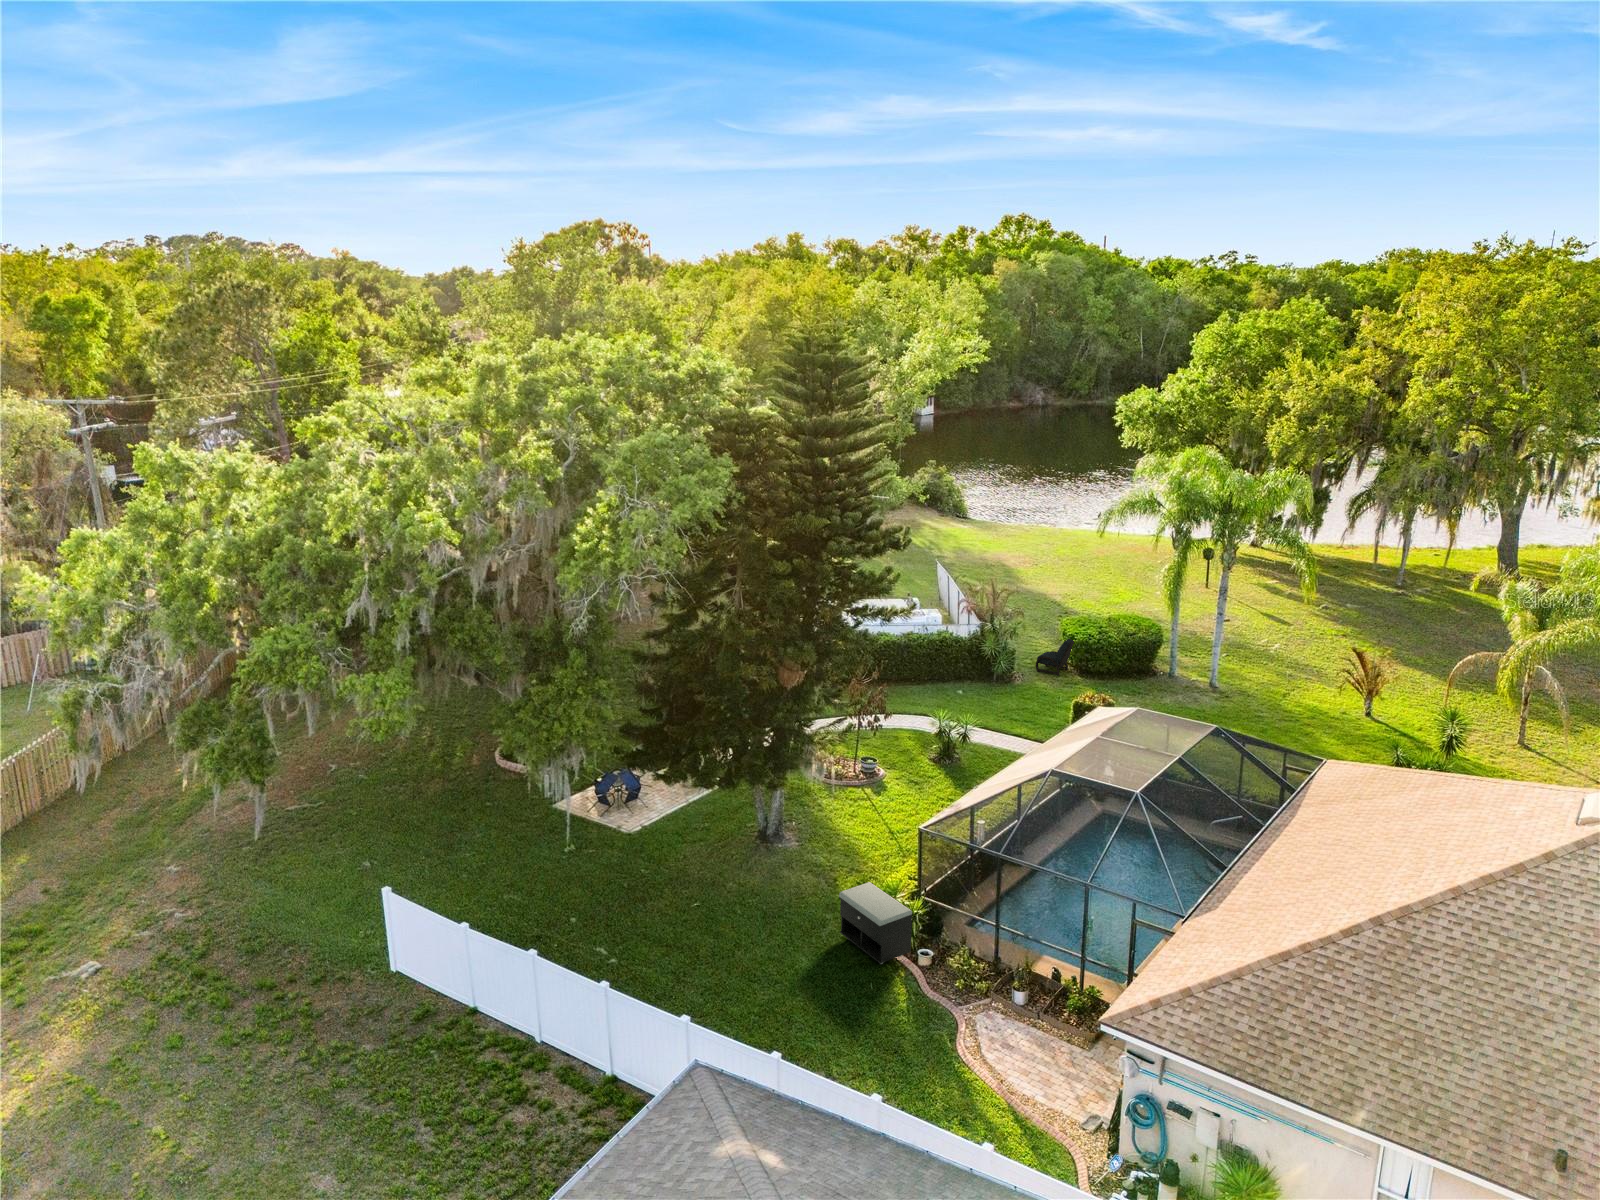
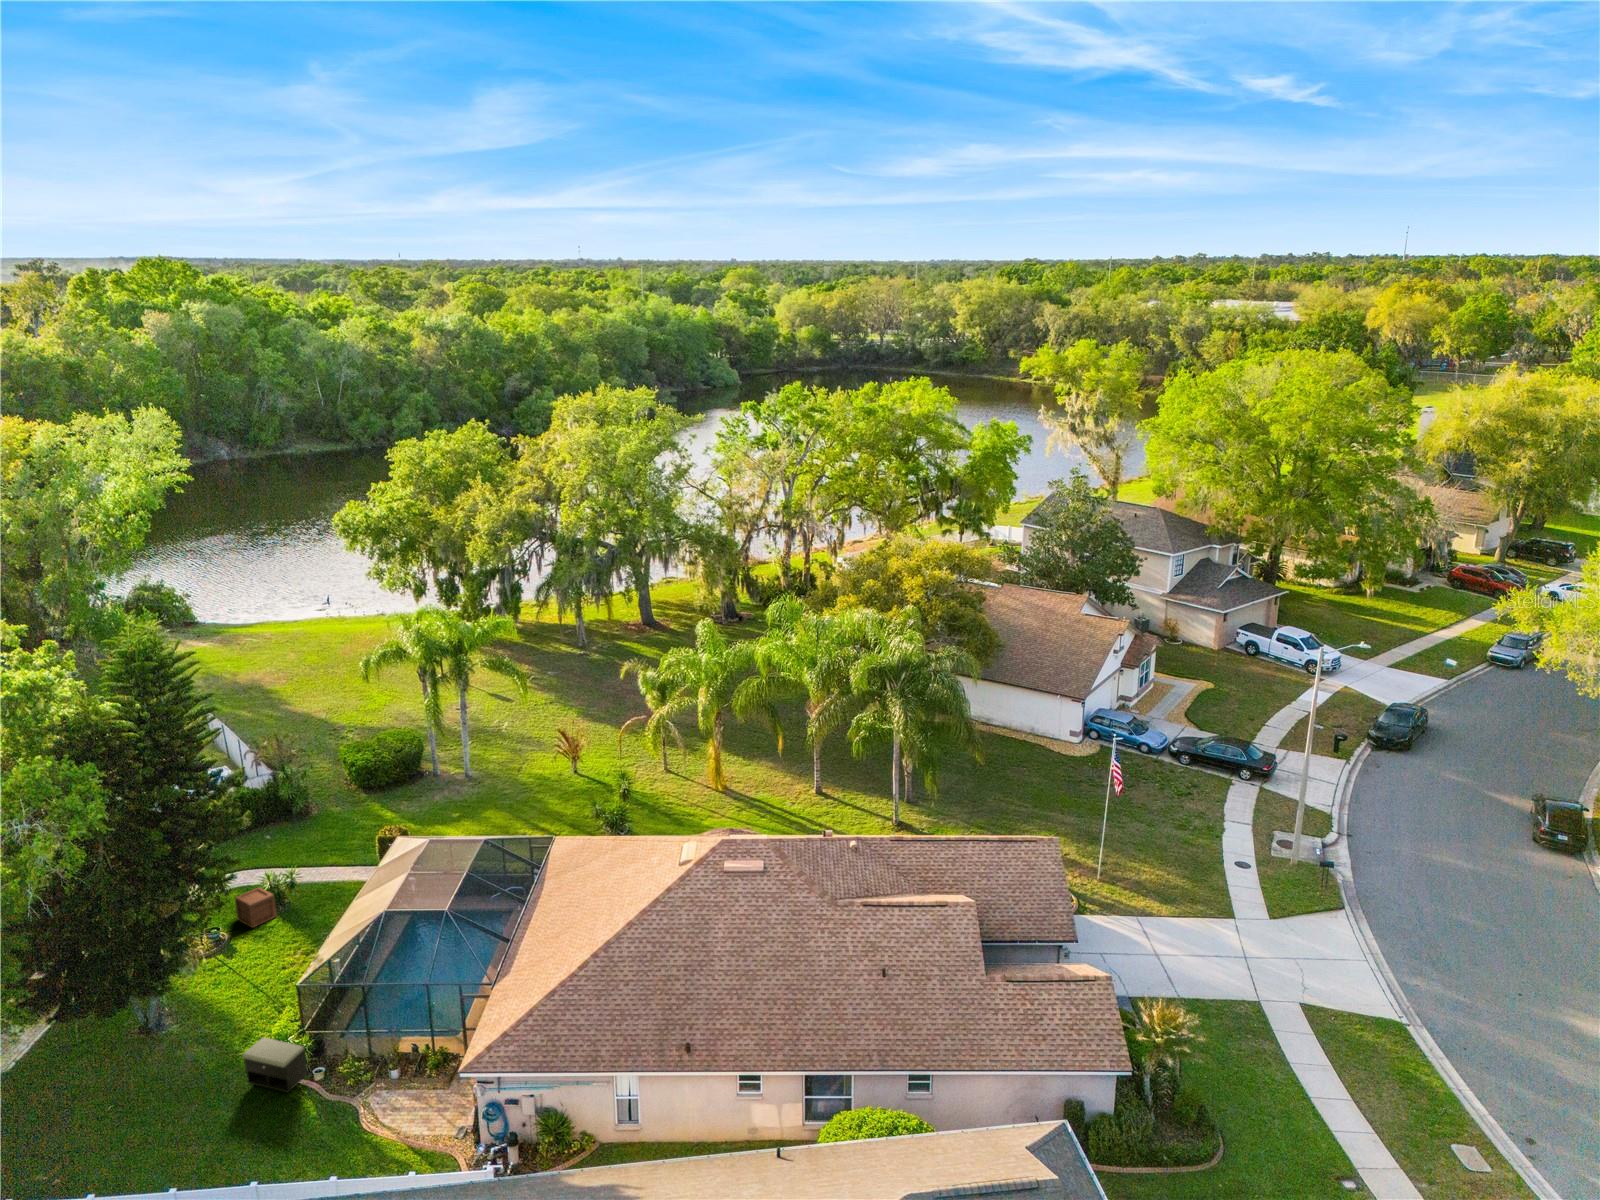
lounge chair: present [1036,639,1074,676] -> none [326,764,358,799]
wooden crate: none [898,729,941,773] -> present [235,887,277,928]

